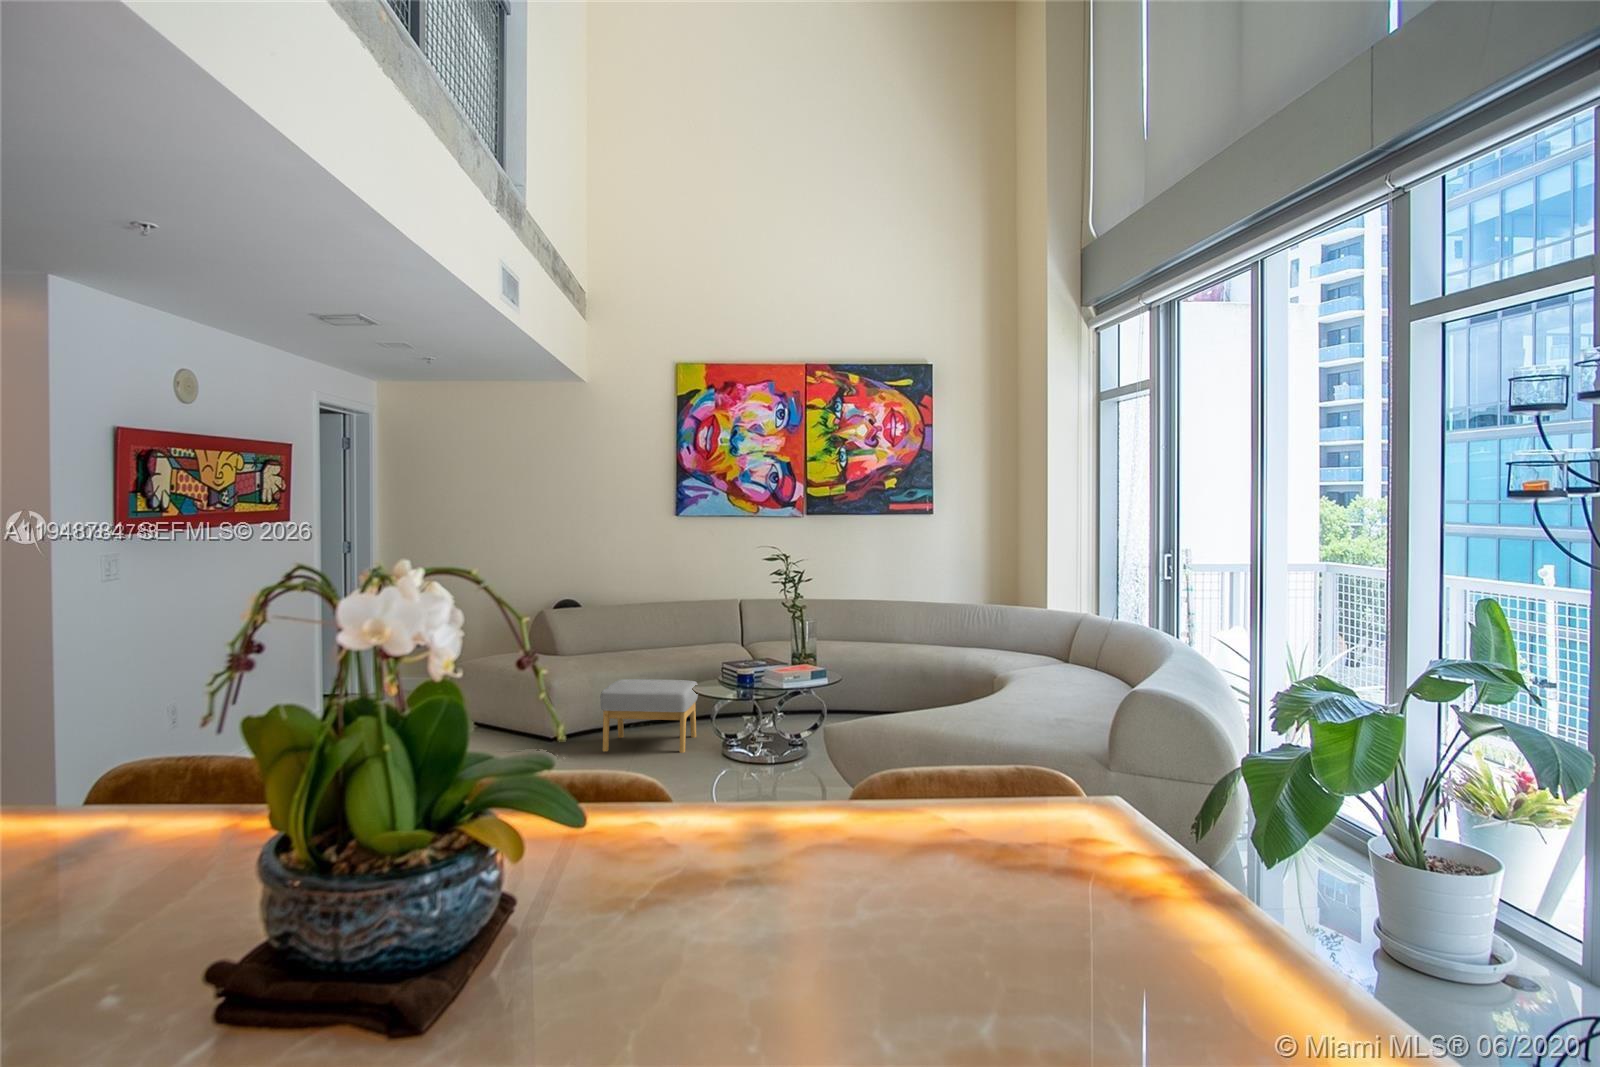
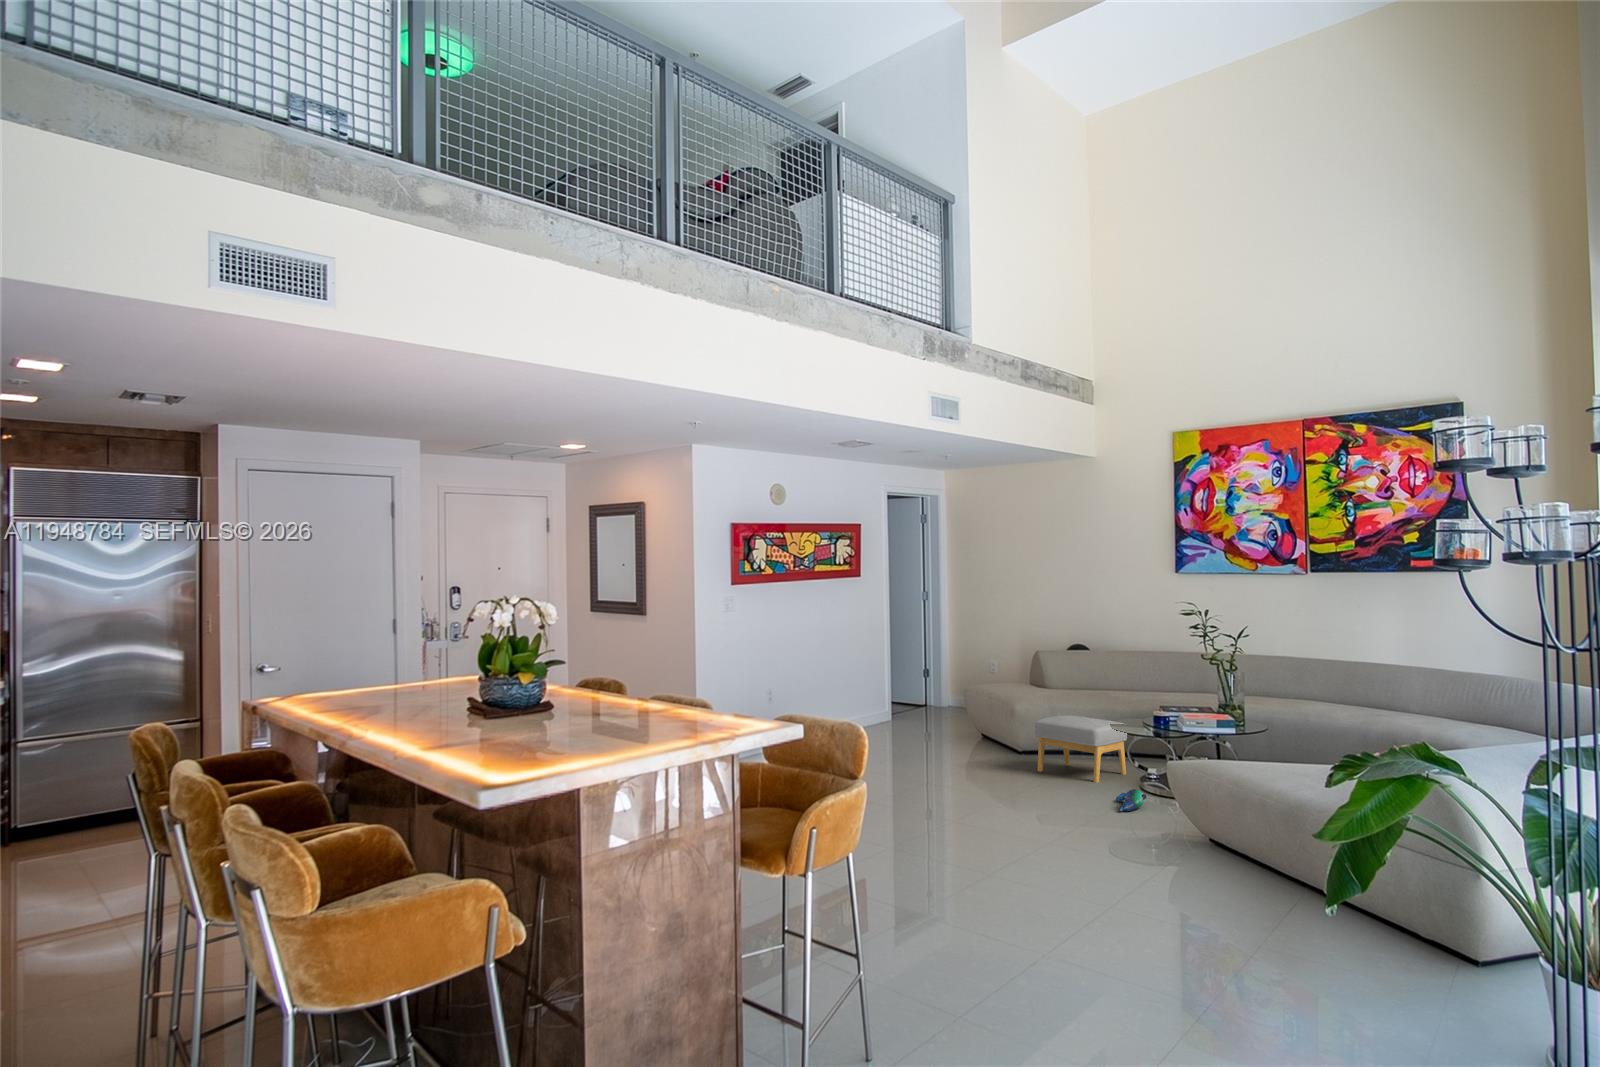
plush toy: none [743,754,785,783] -> present [1116,789,1147,811]

